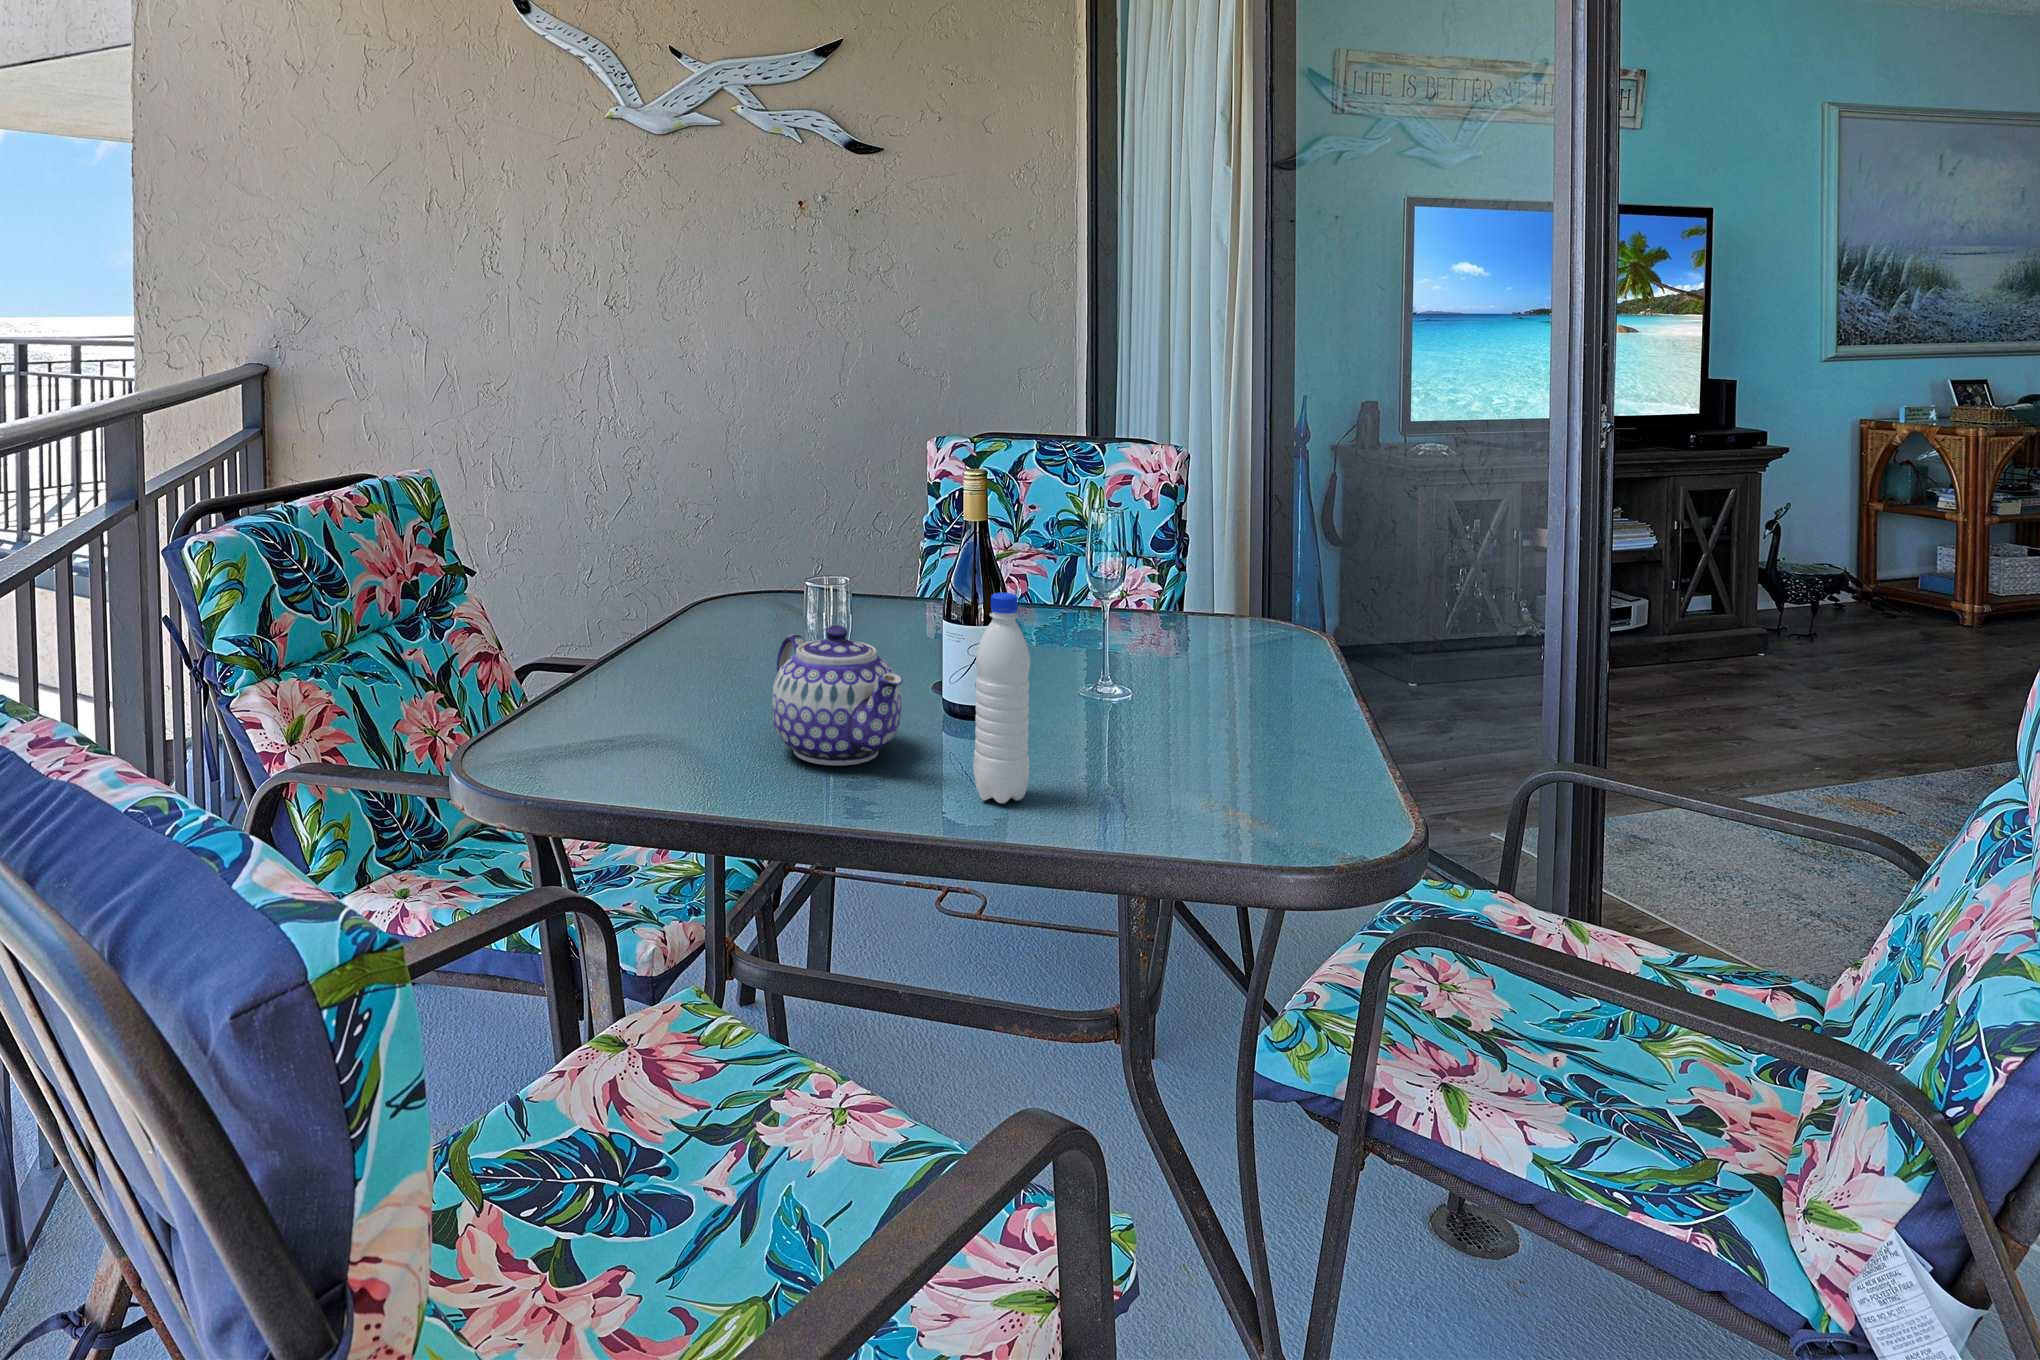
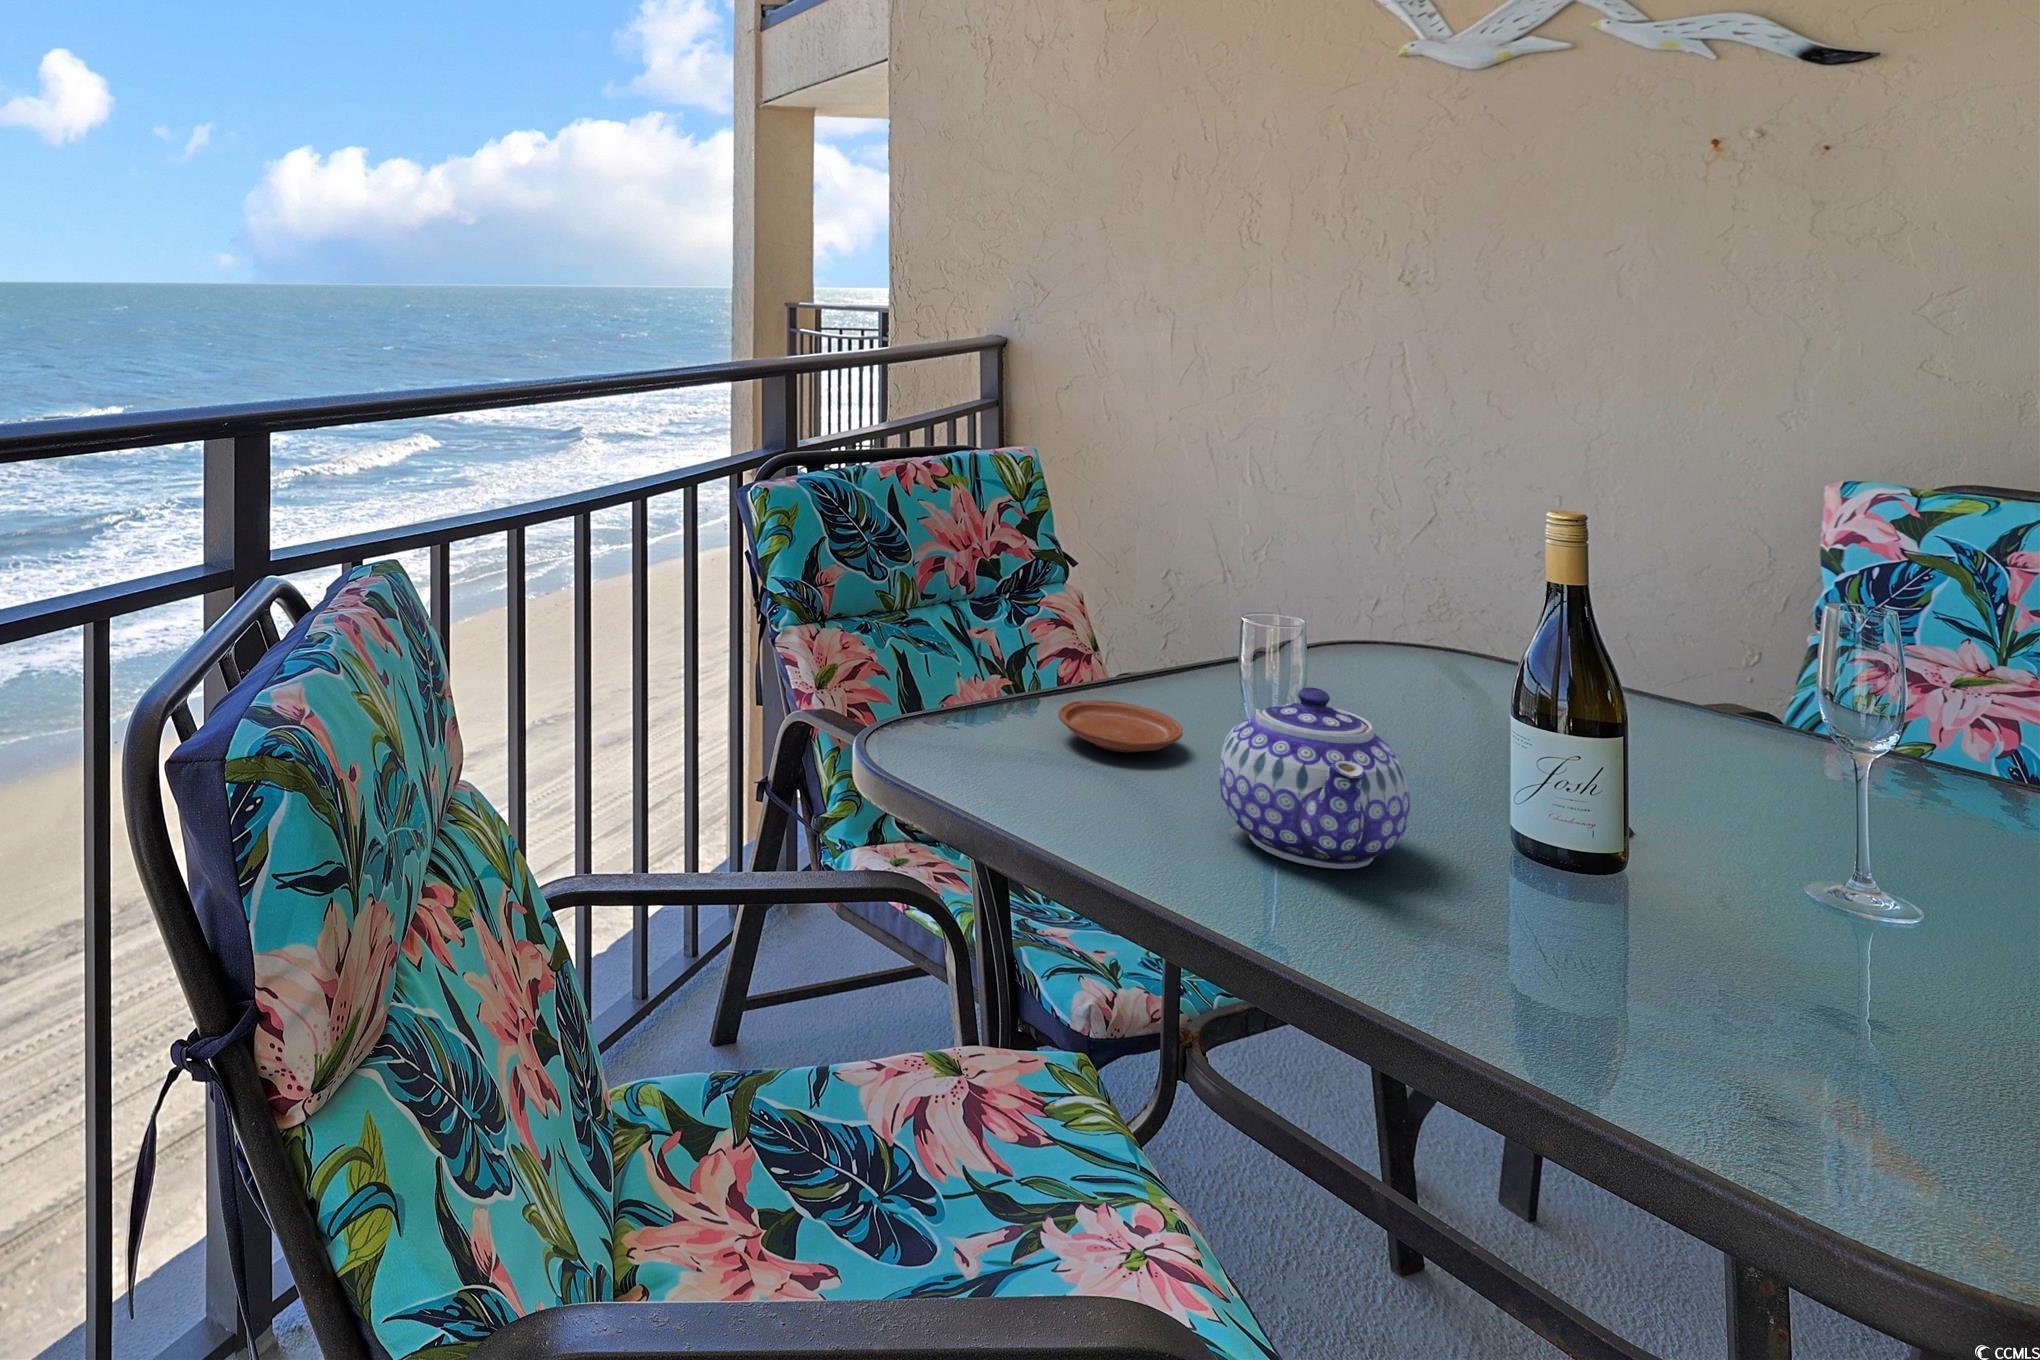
water bottle: present [973,593,1030,803] -> none [1445,687,1544,985]
plate: none [593,680,694,723] -> present [1058,700,1183,752]

